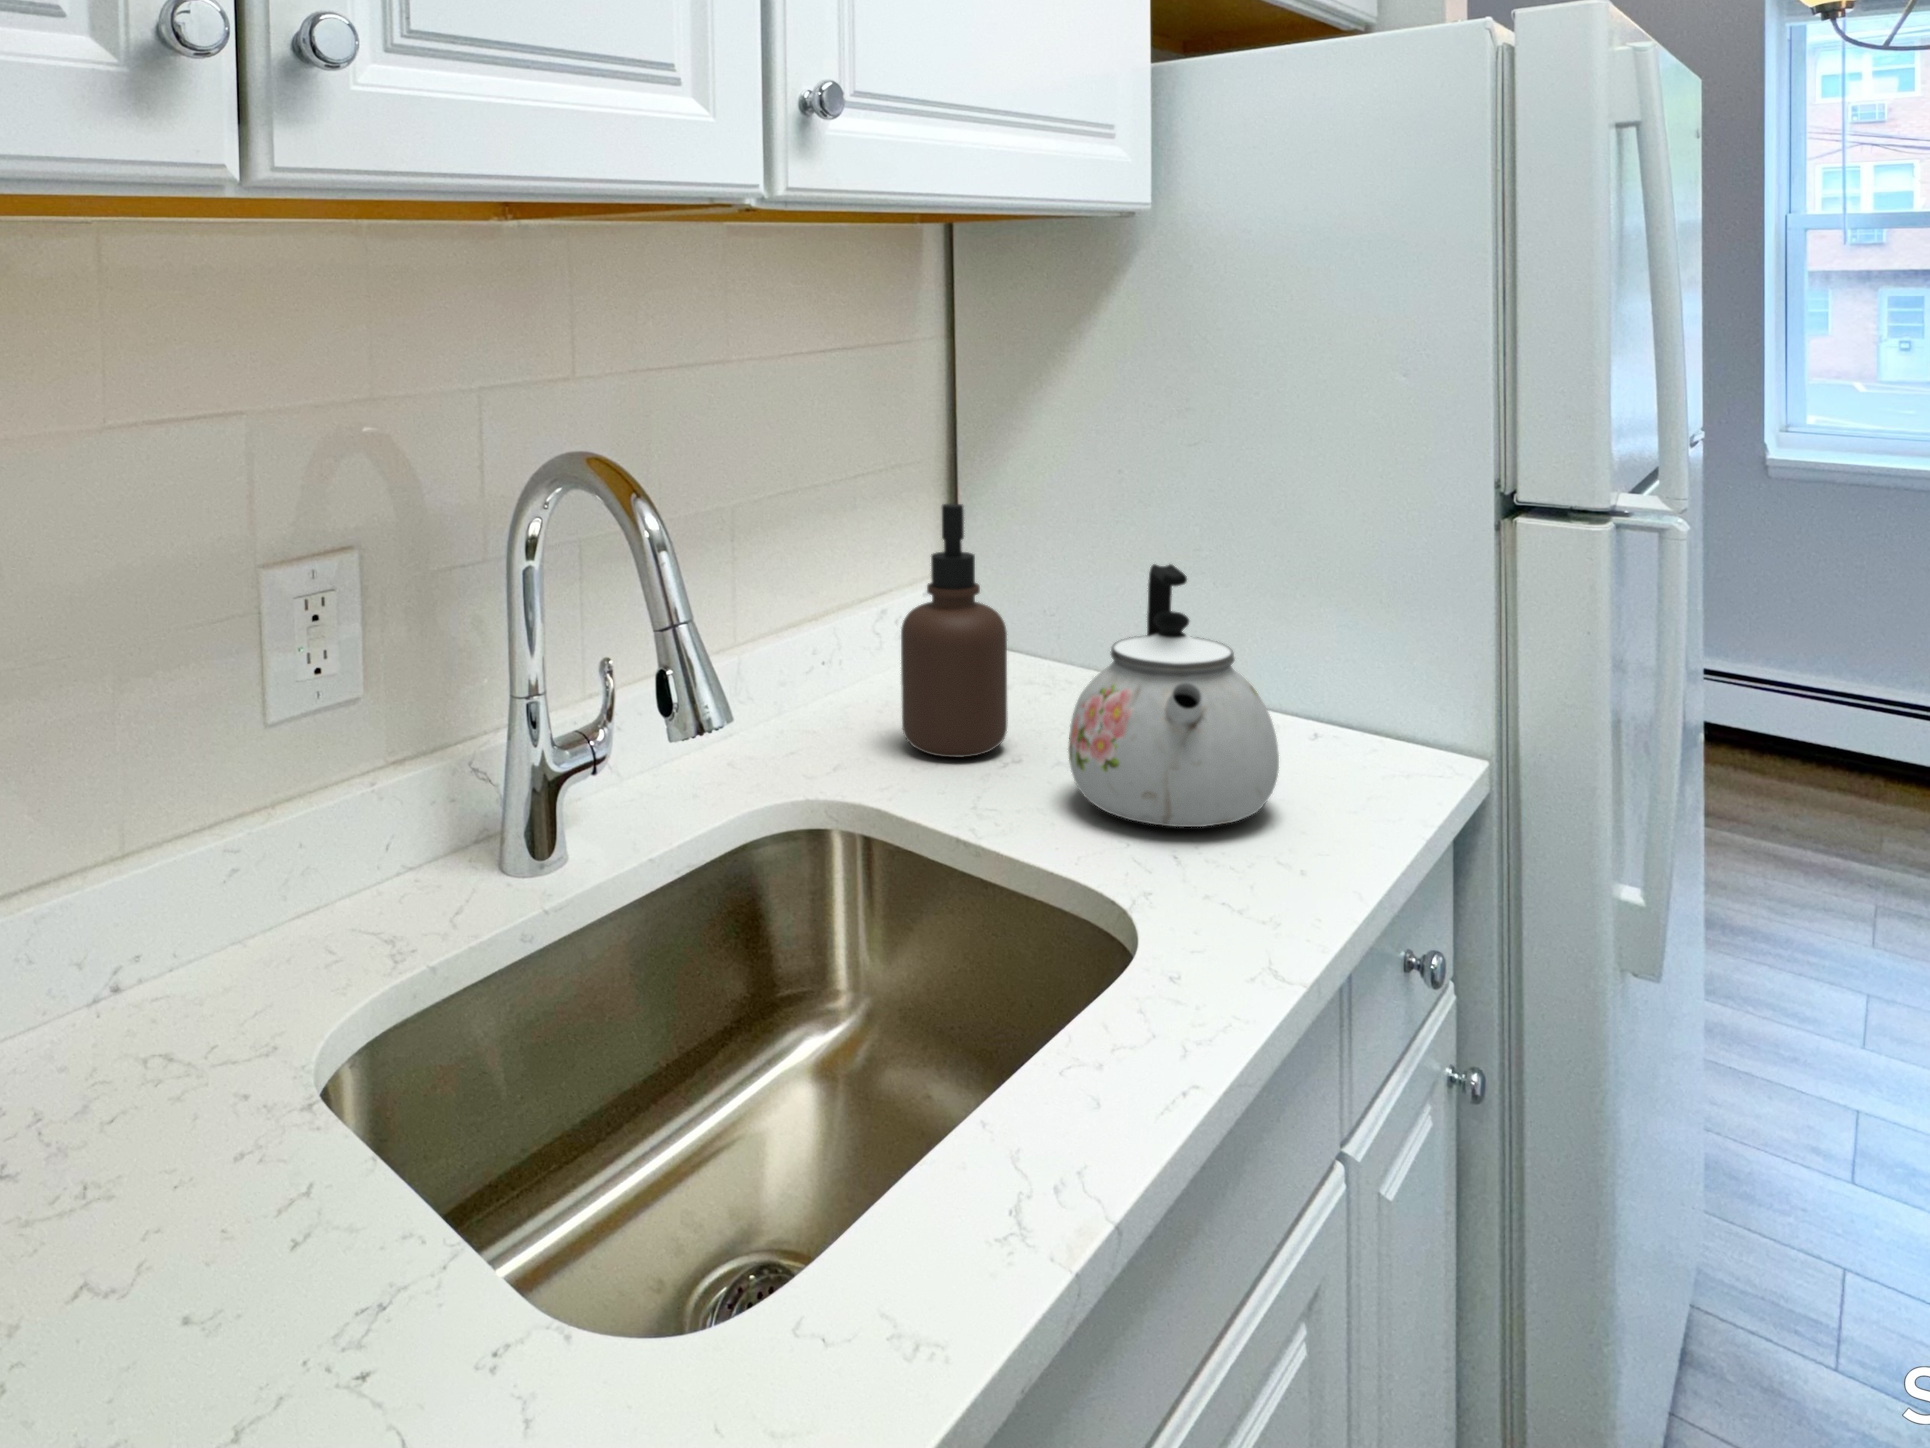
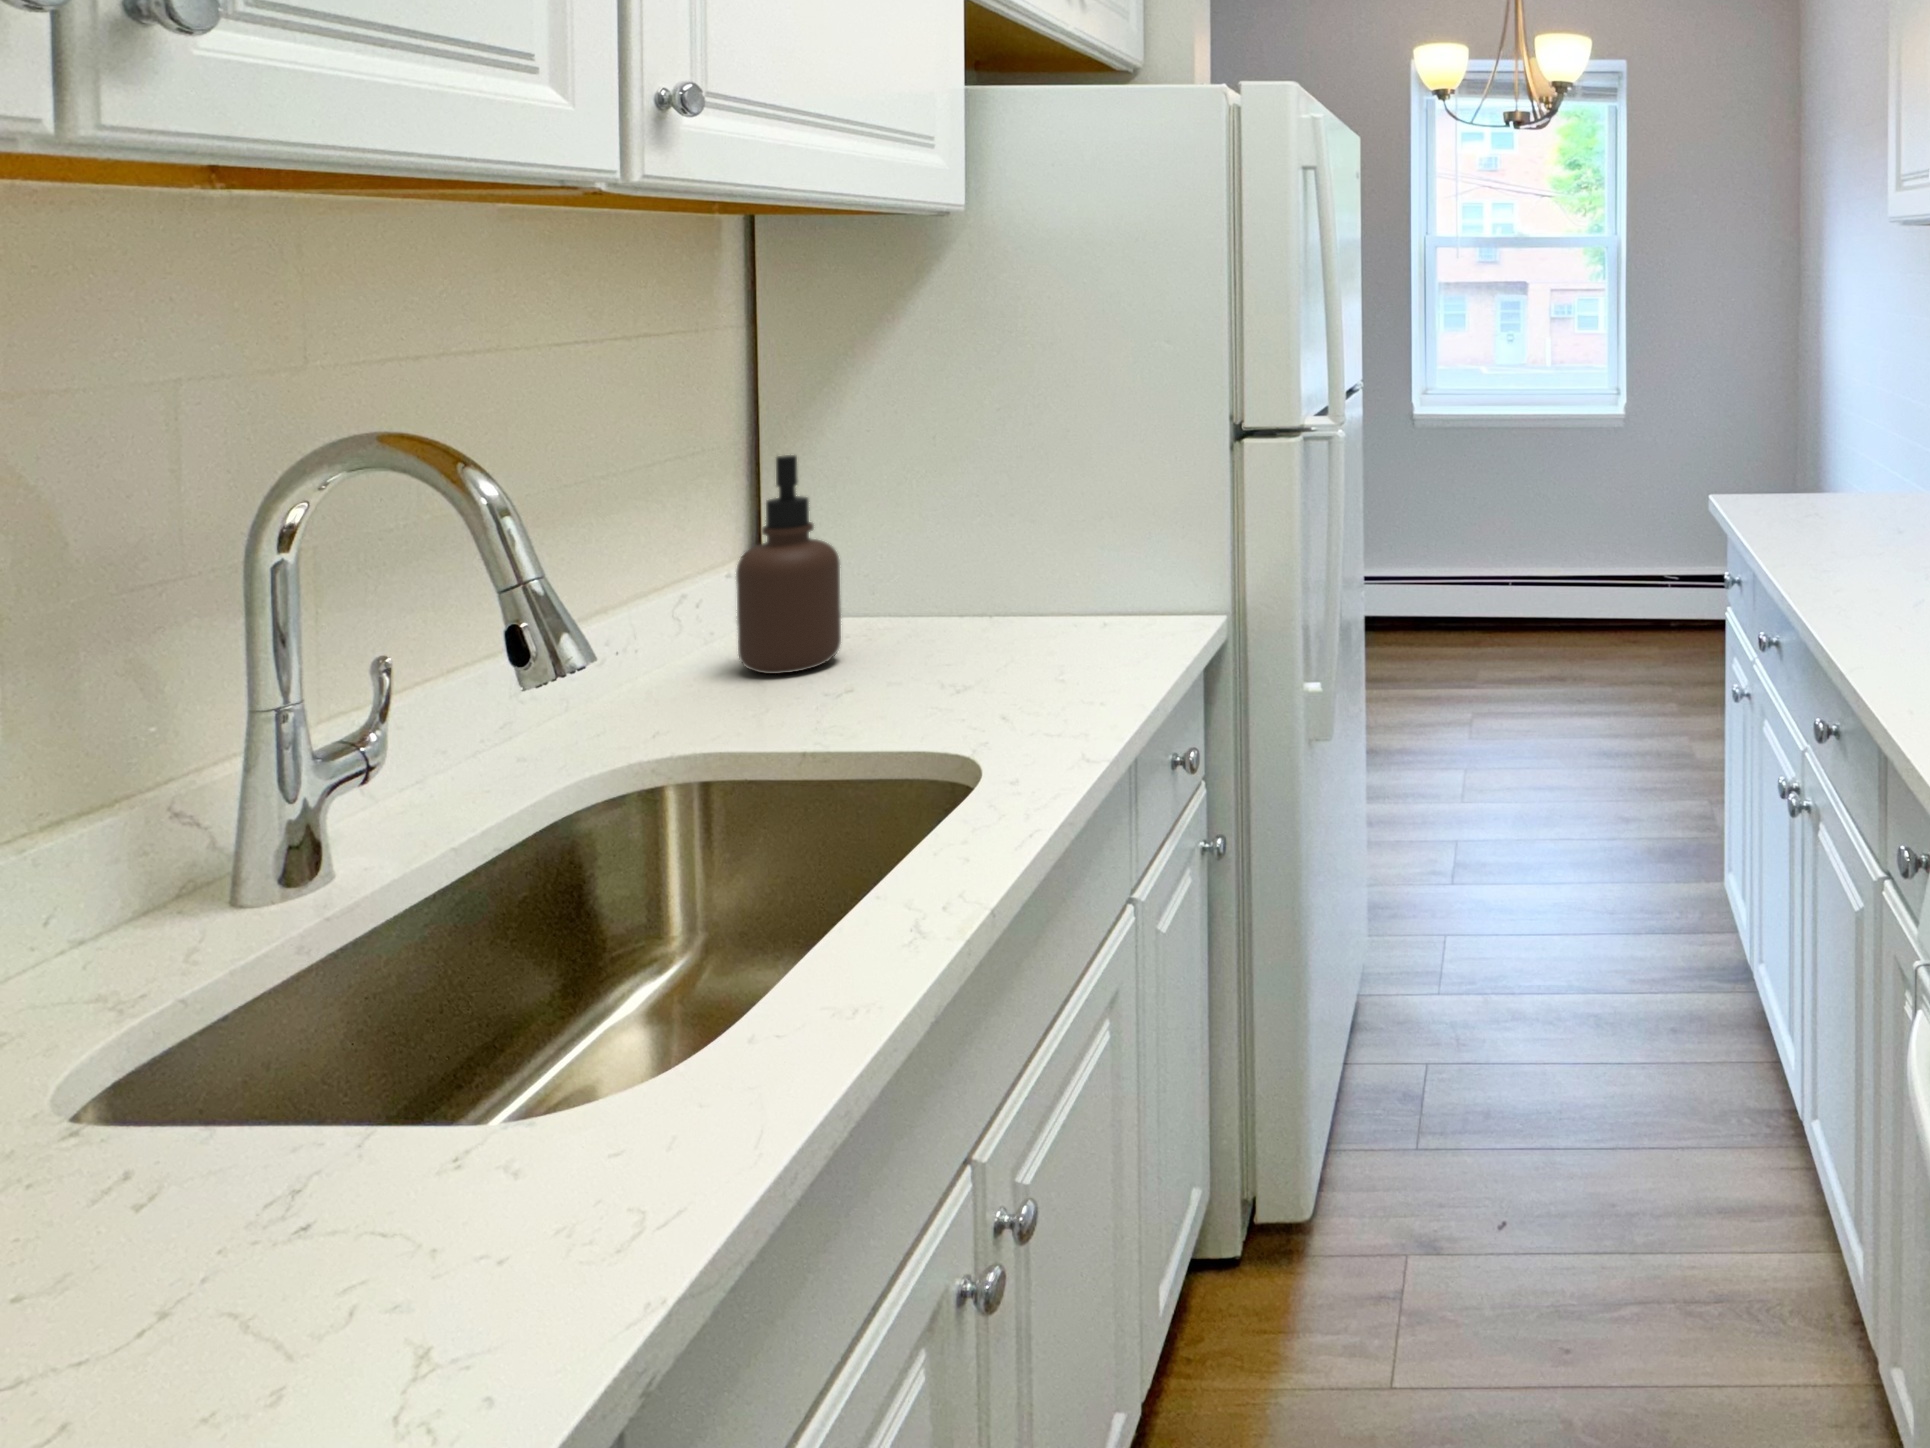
kettle: present [1068,564,1279,827] -> none [901,487,1076,690]

